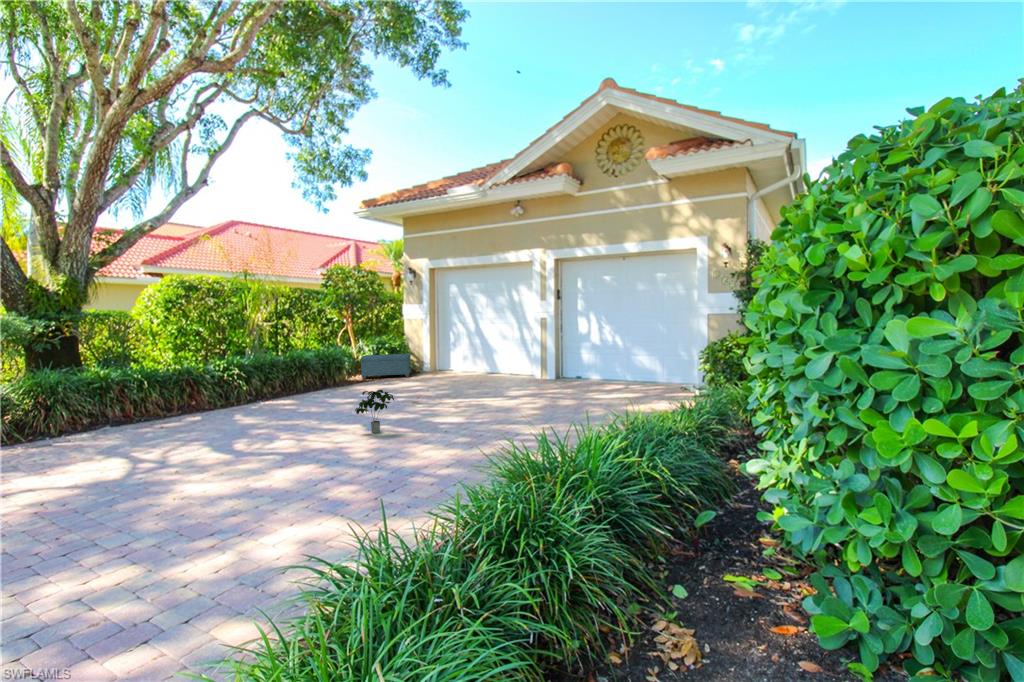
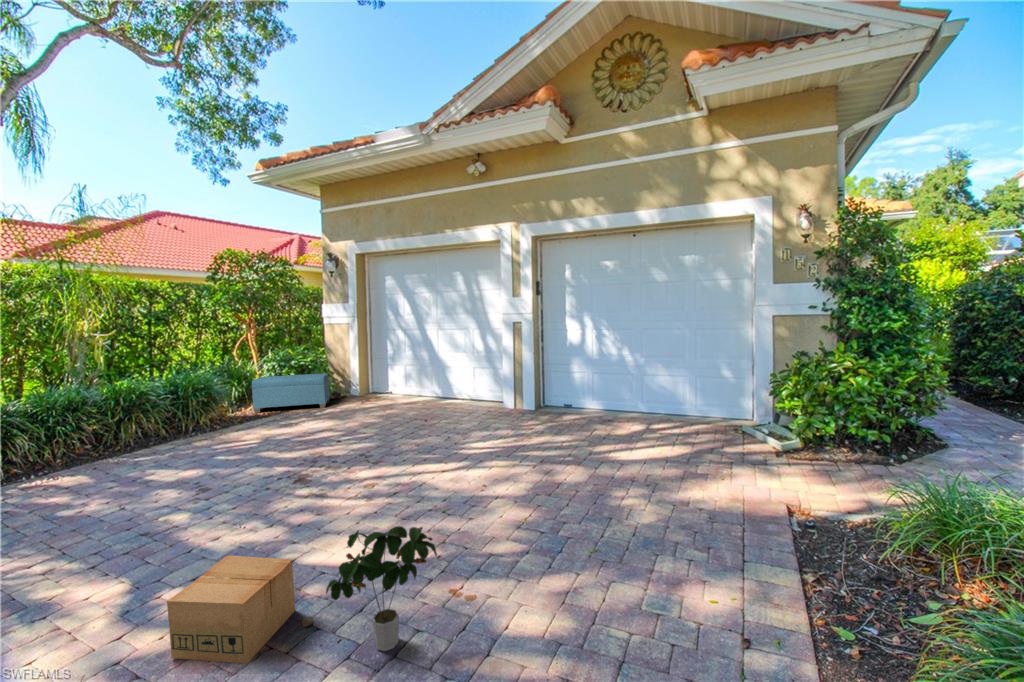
potted plant: present [355,390,394,433] -> present [326,526,437,651]
cardboard box: none [402,410,442,440] -> present [167,556,295,663]

